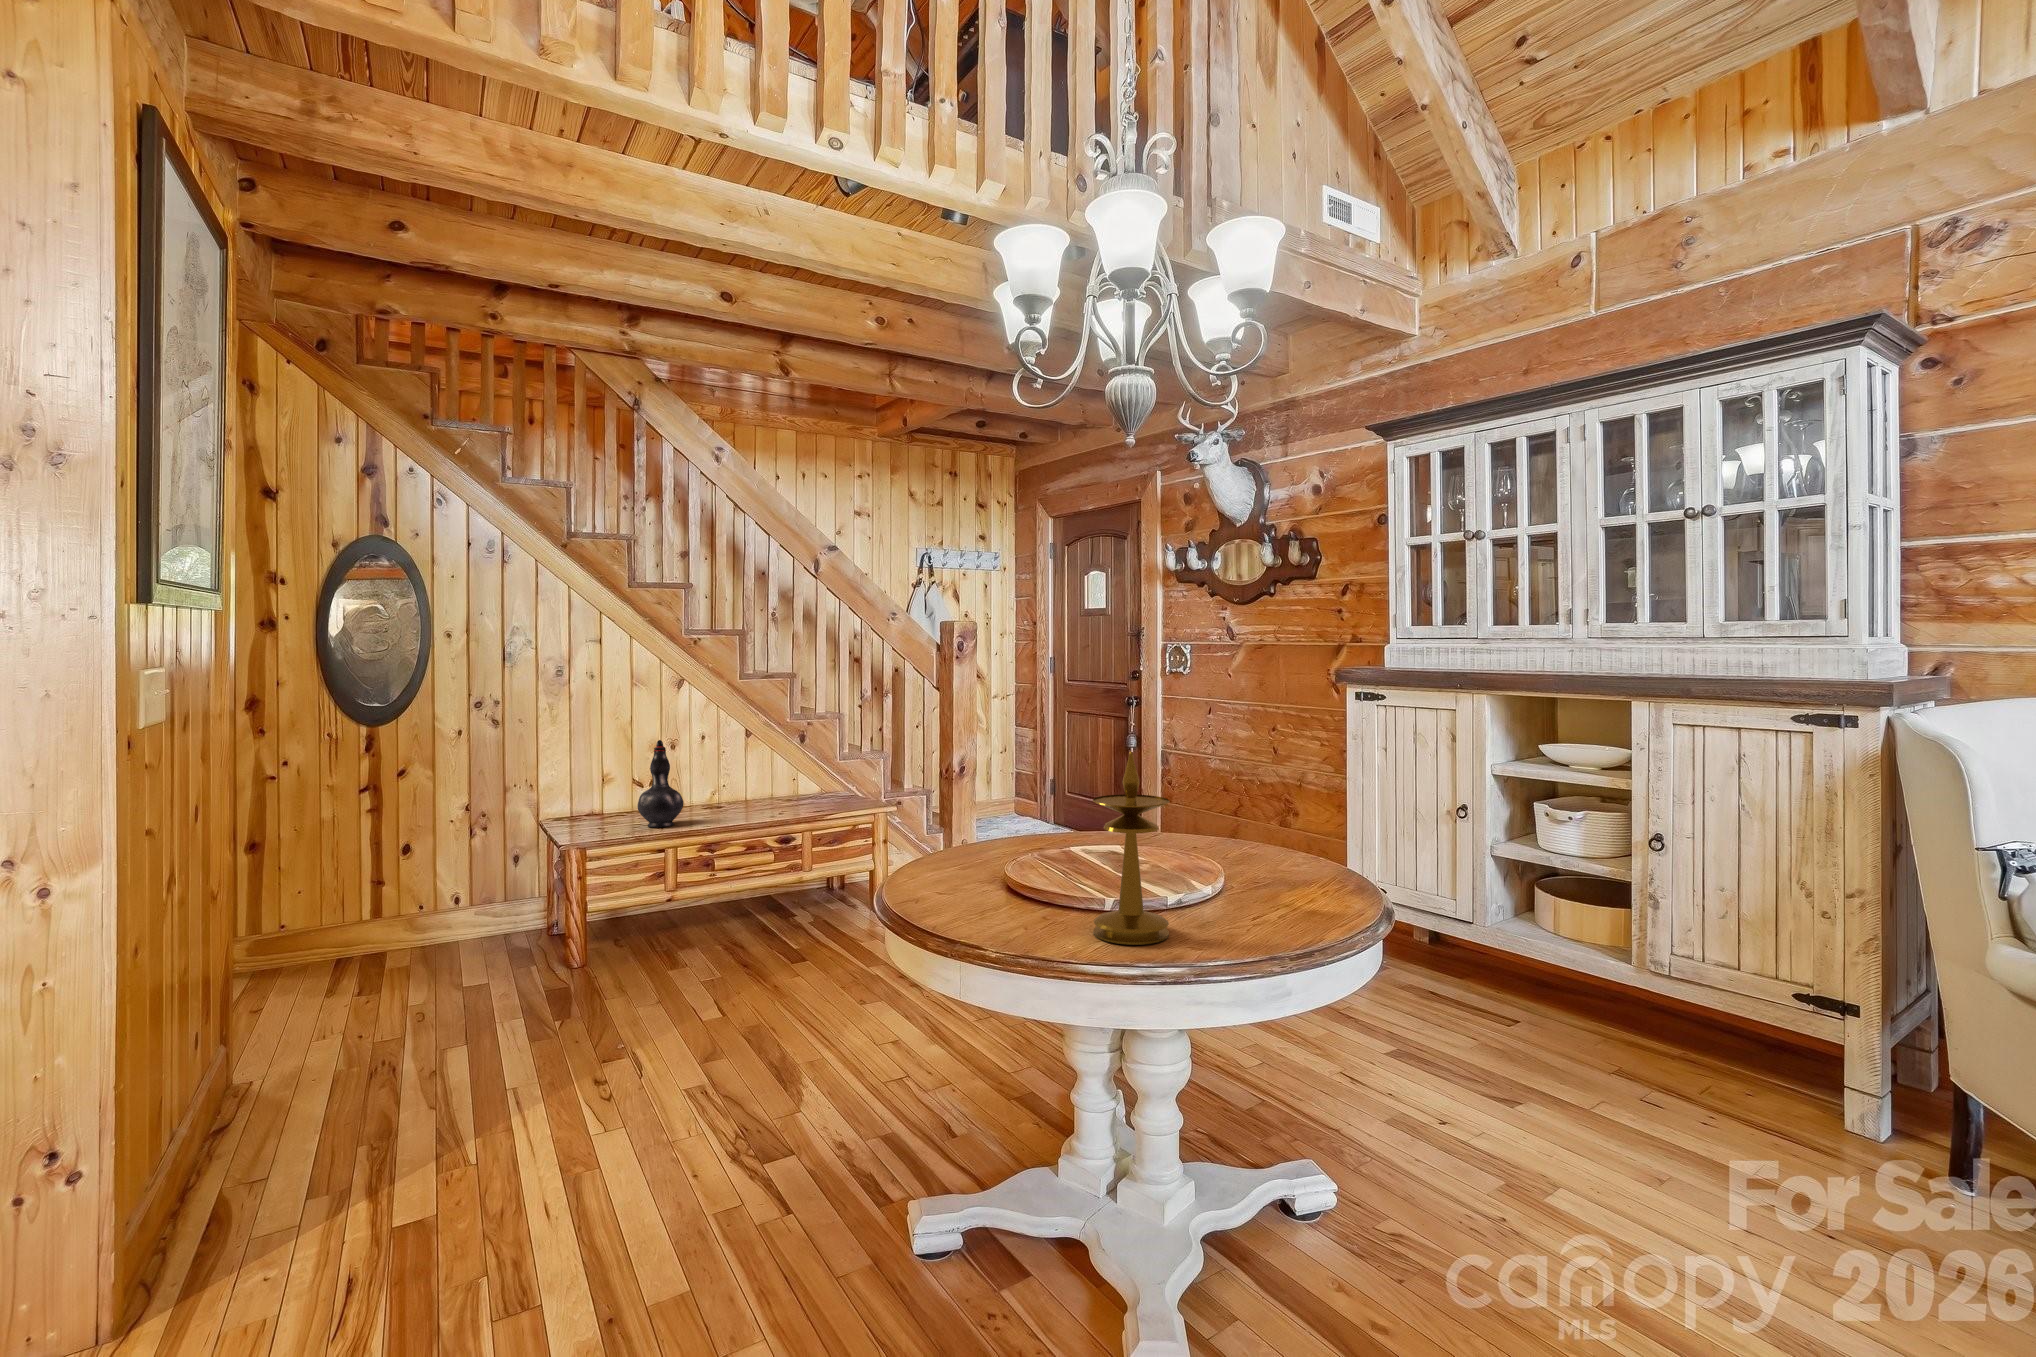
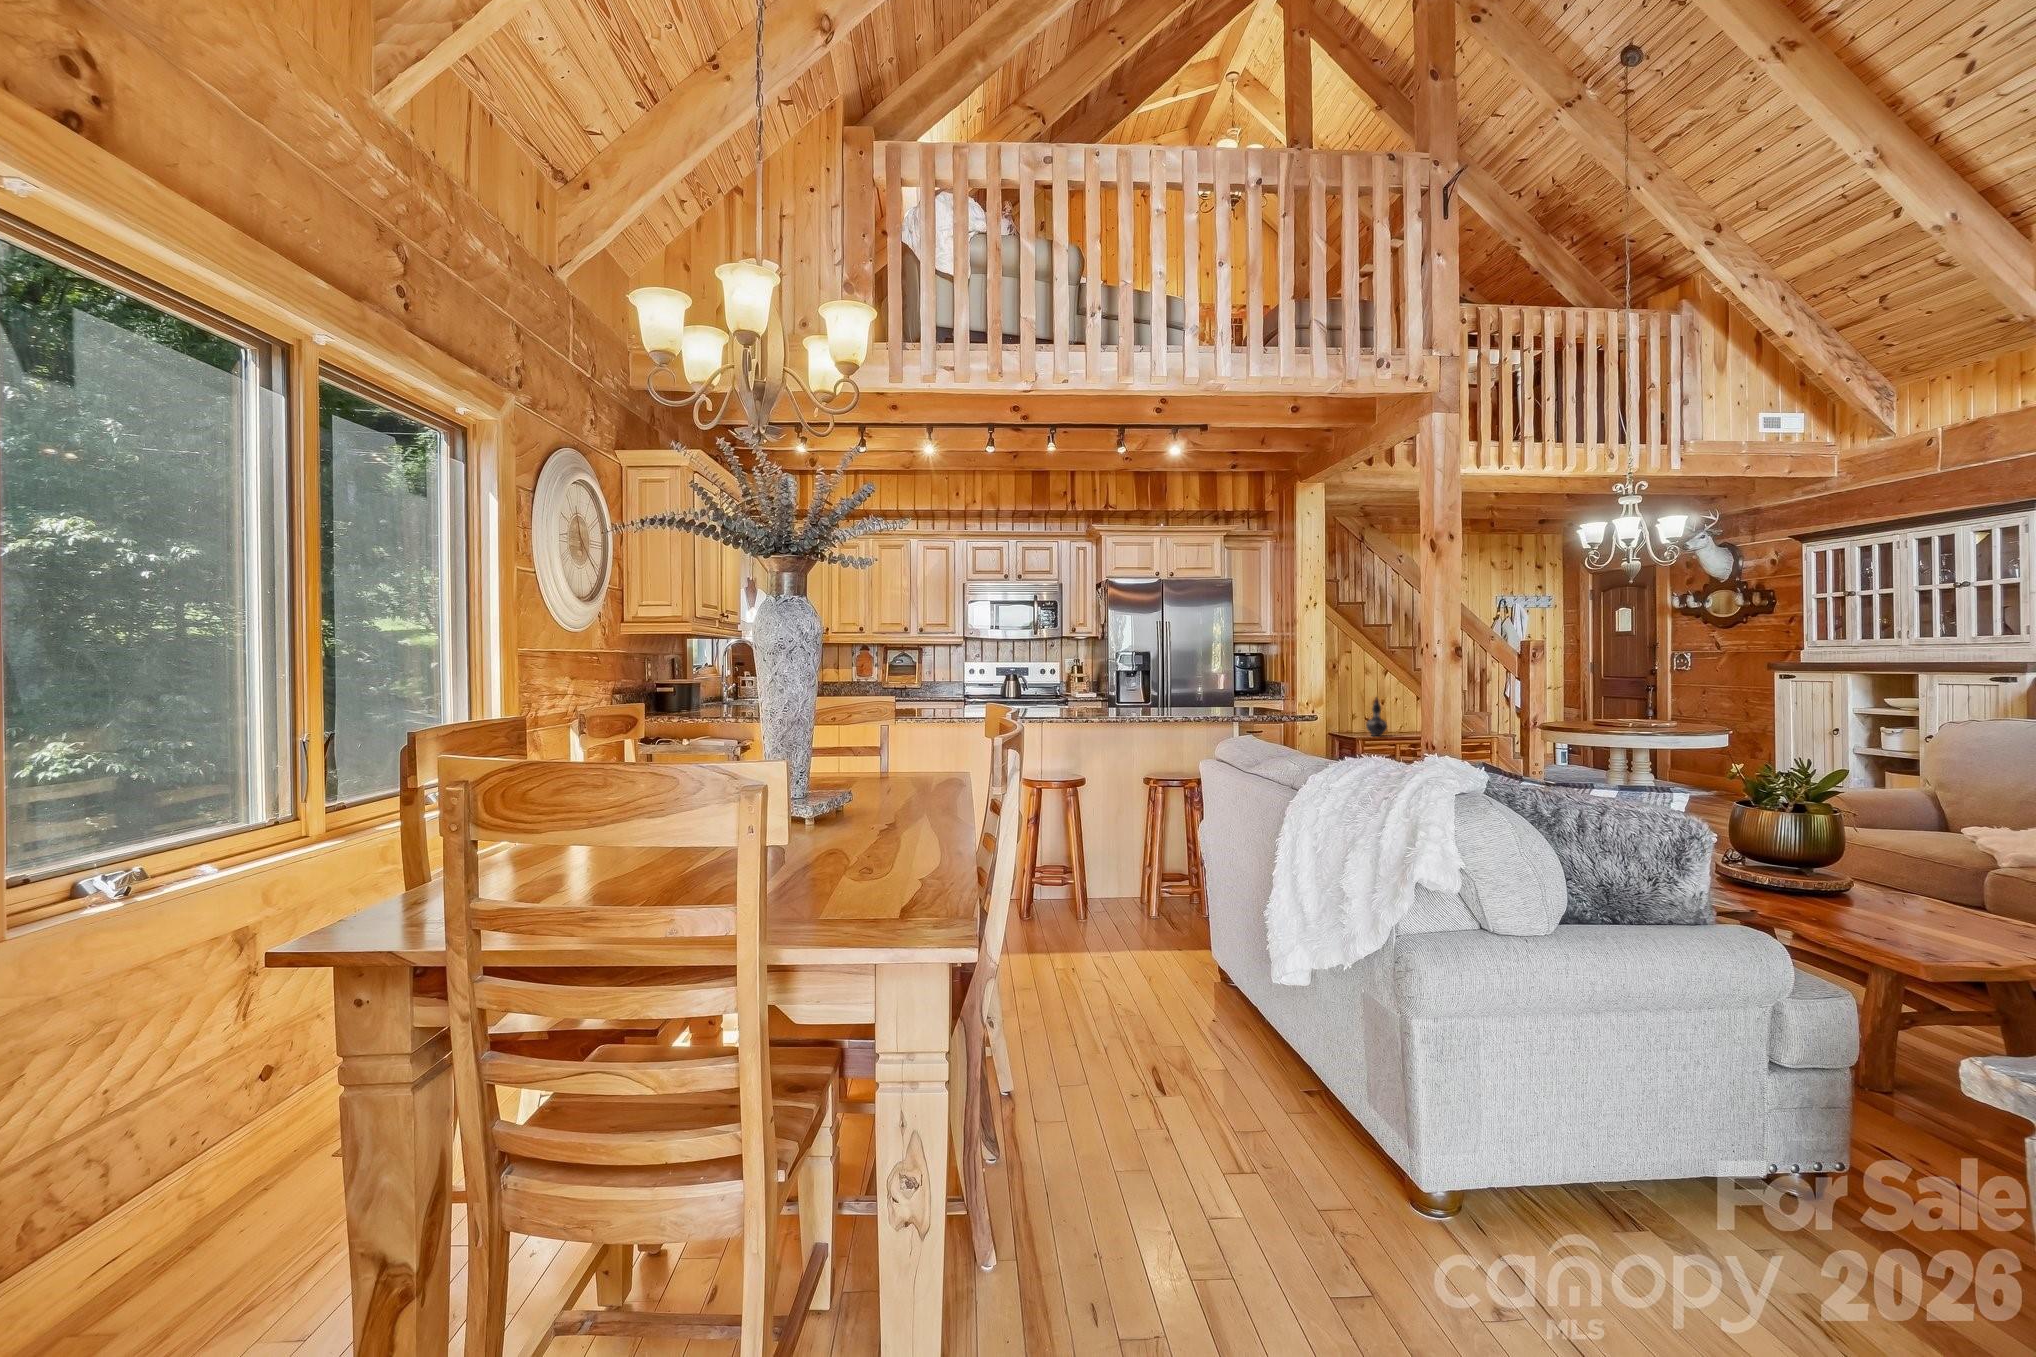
candlestick: present [1093,751,1170,945] -> none [1602,678,1629,731]

